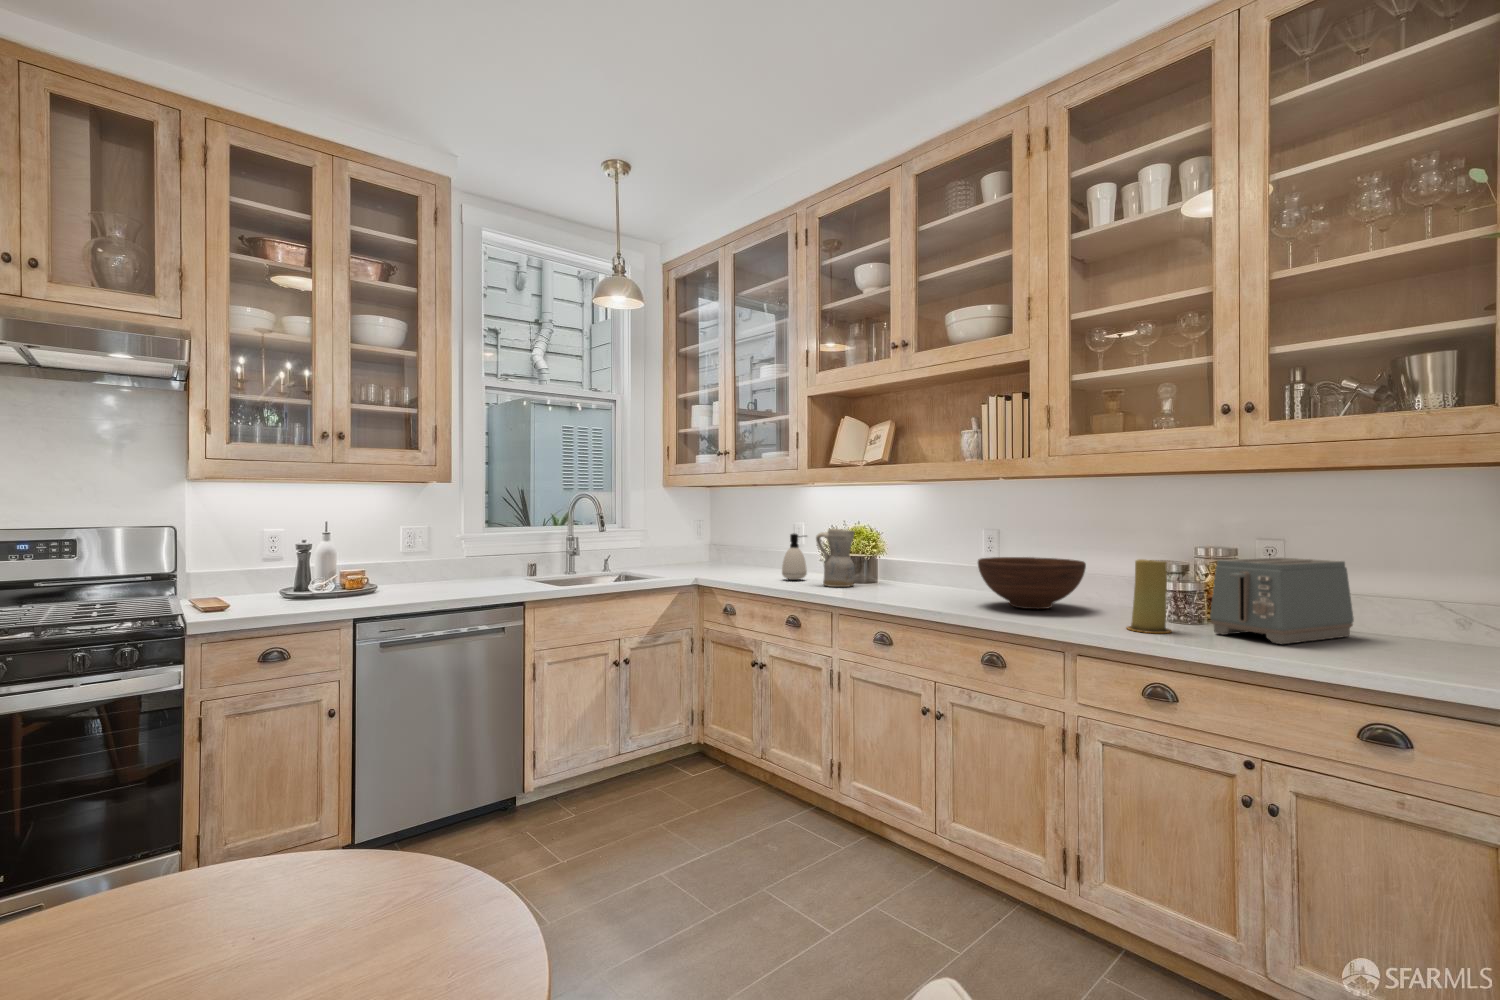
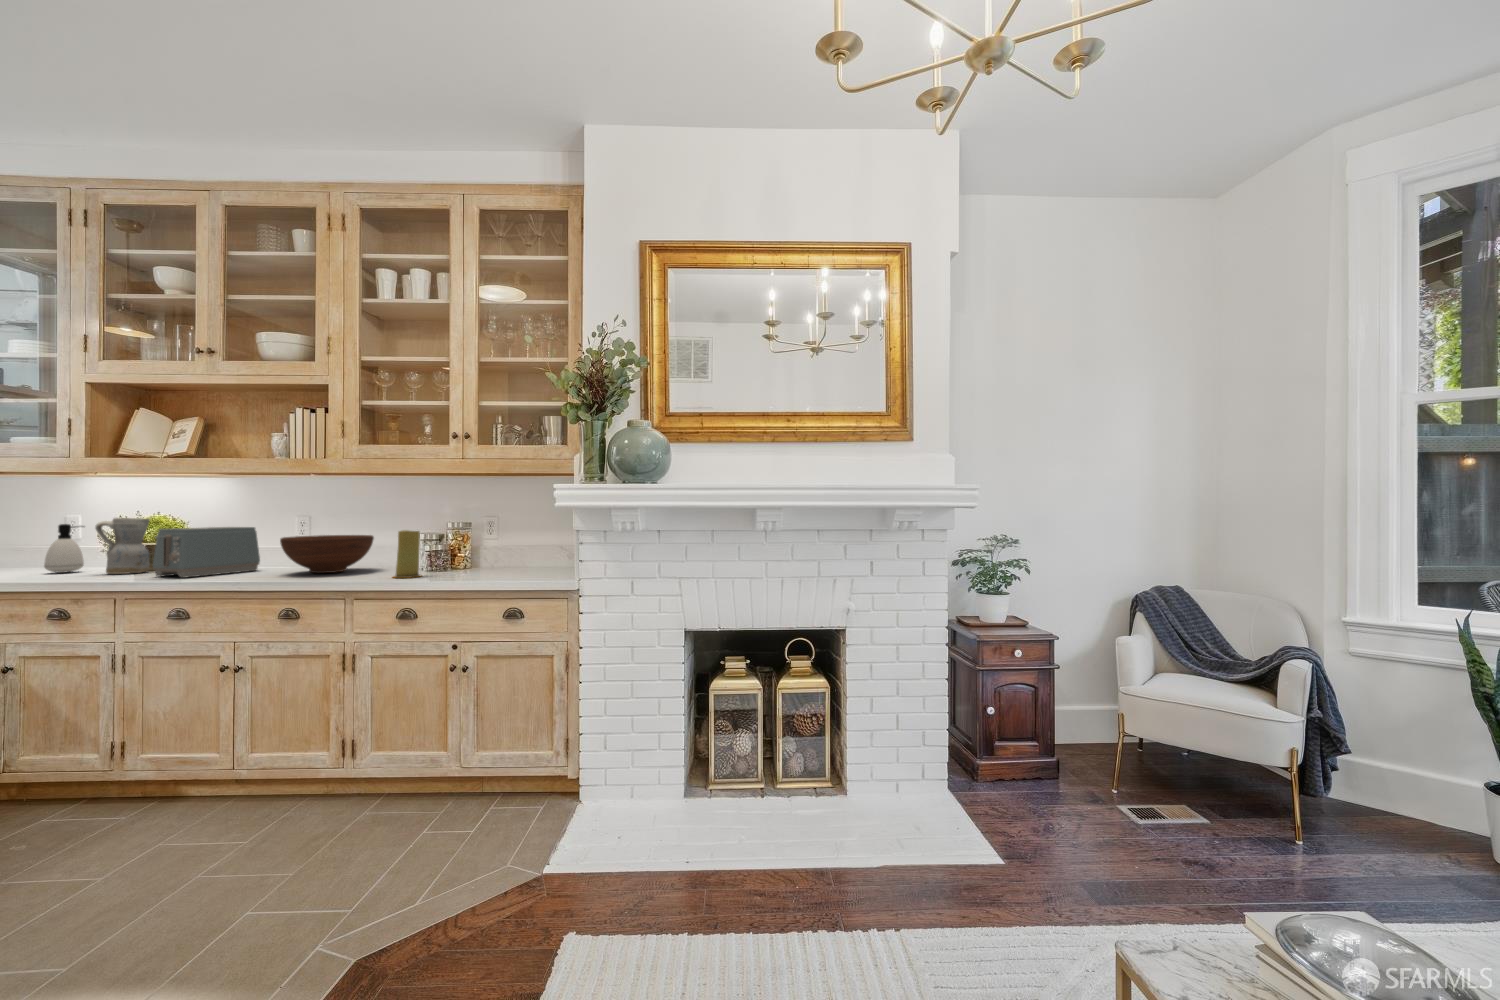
toaster: present [1210,558,1354,644] -> present [153,527,260,578]

